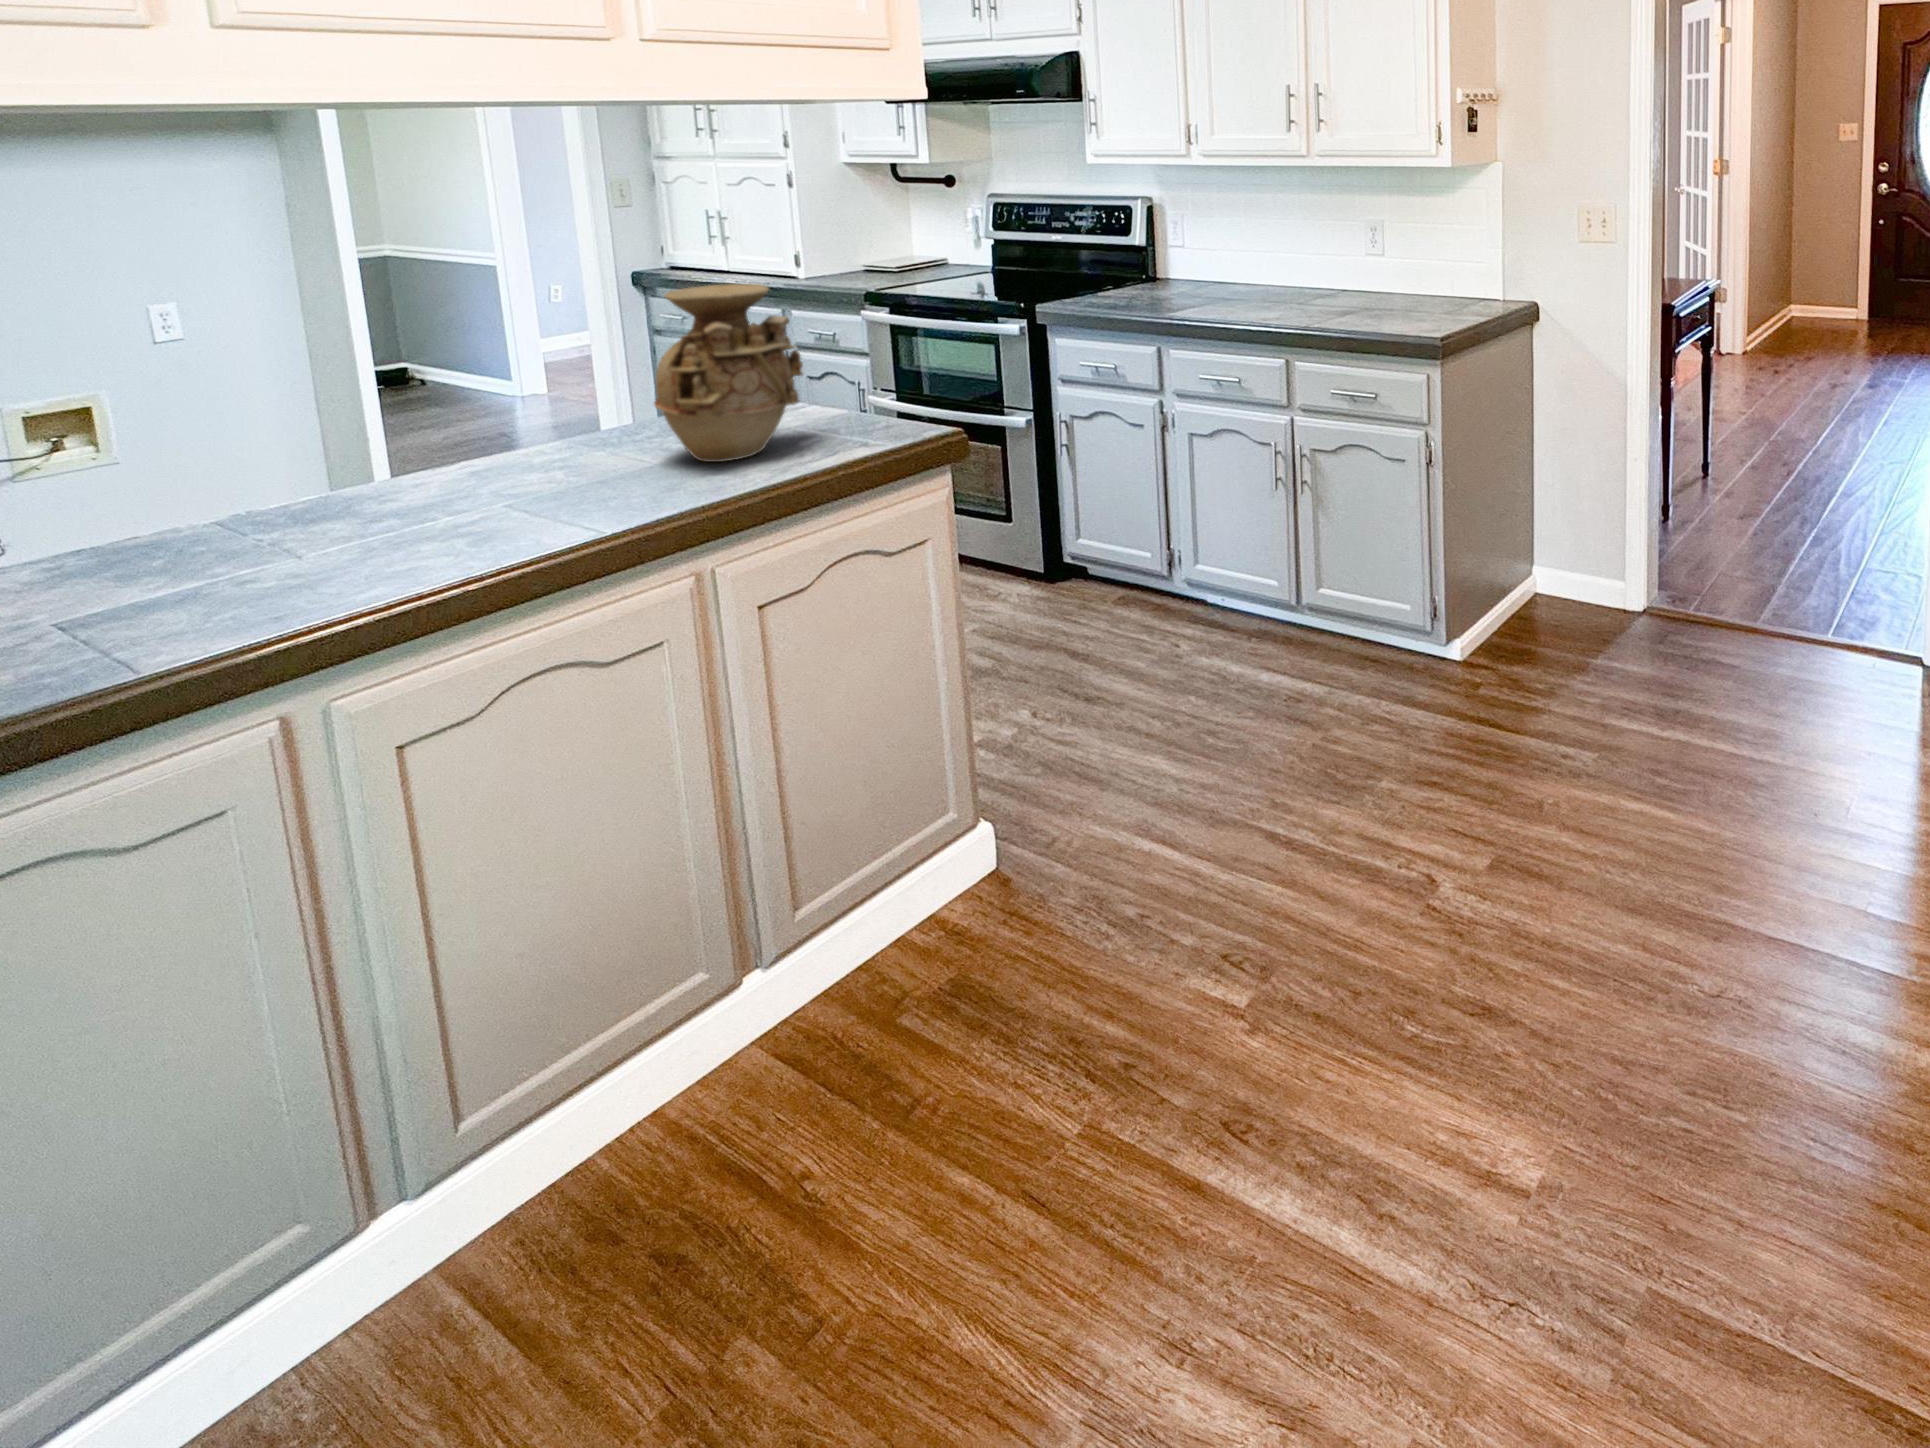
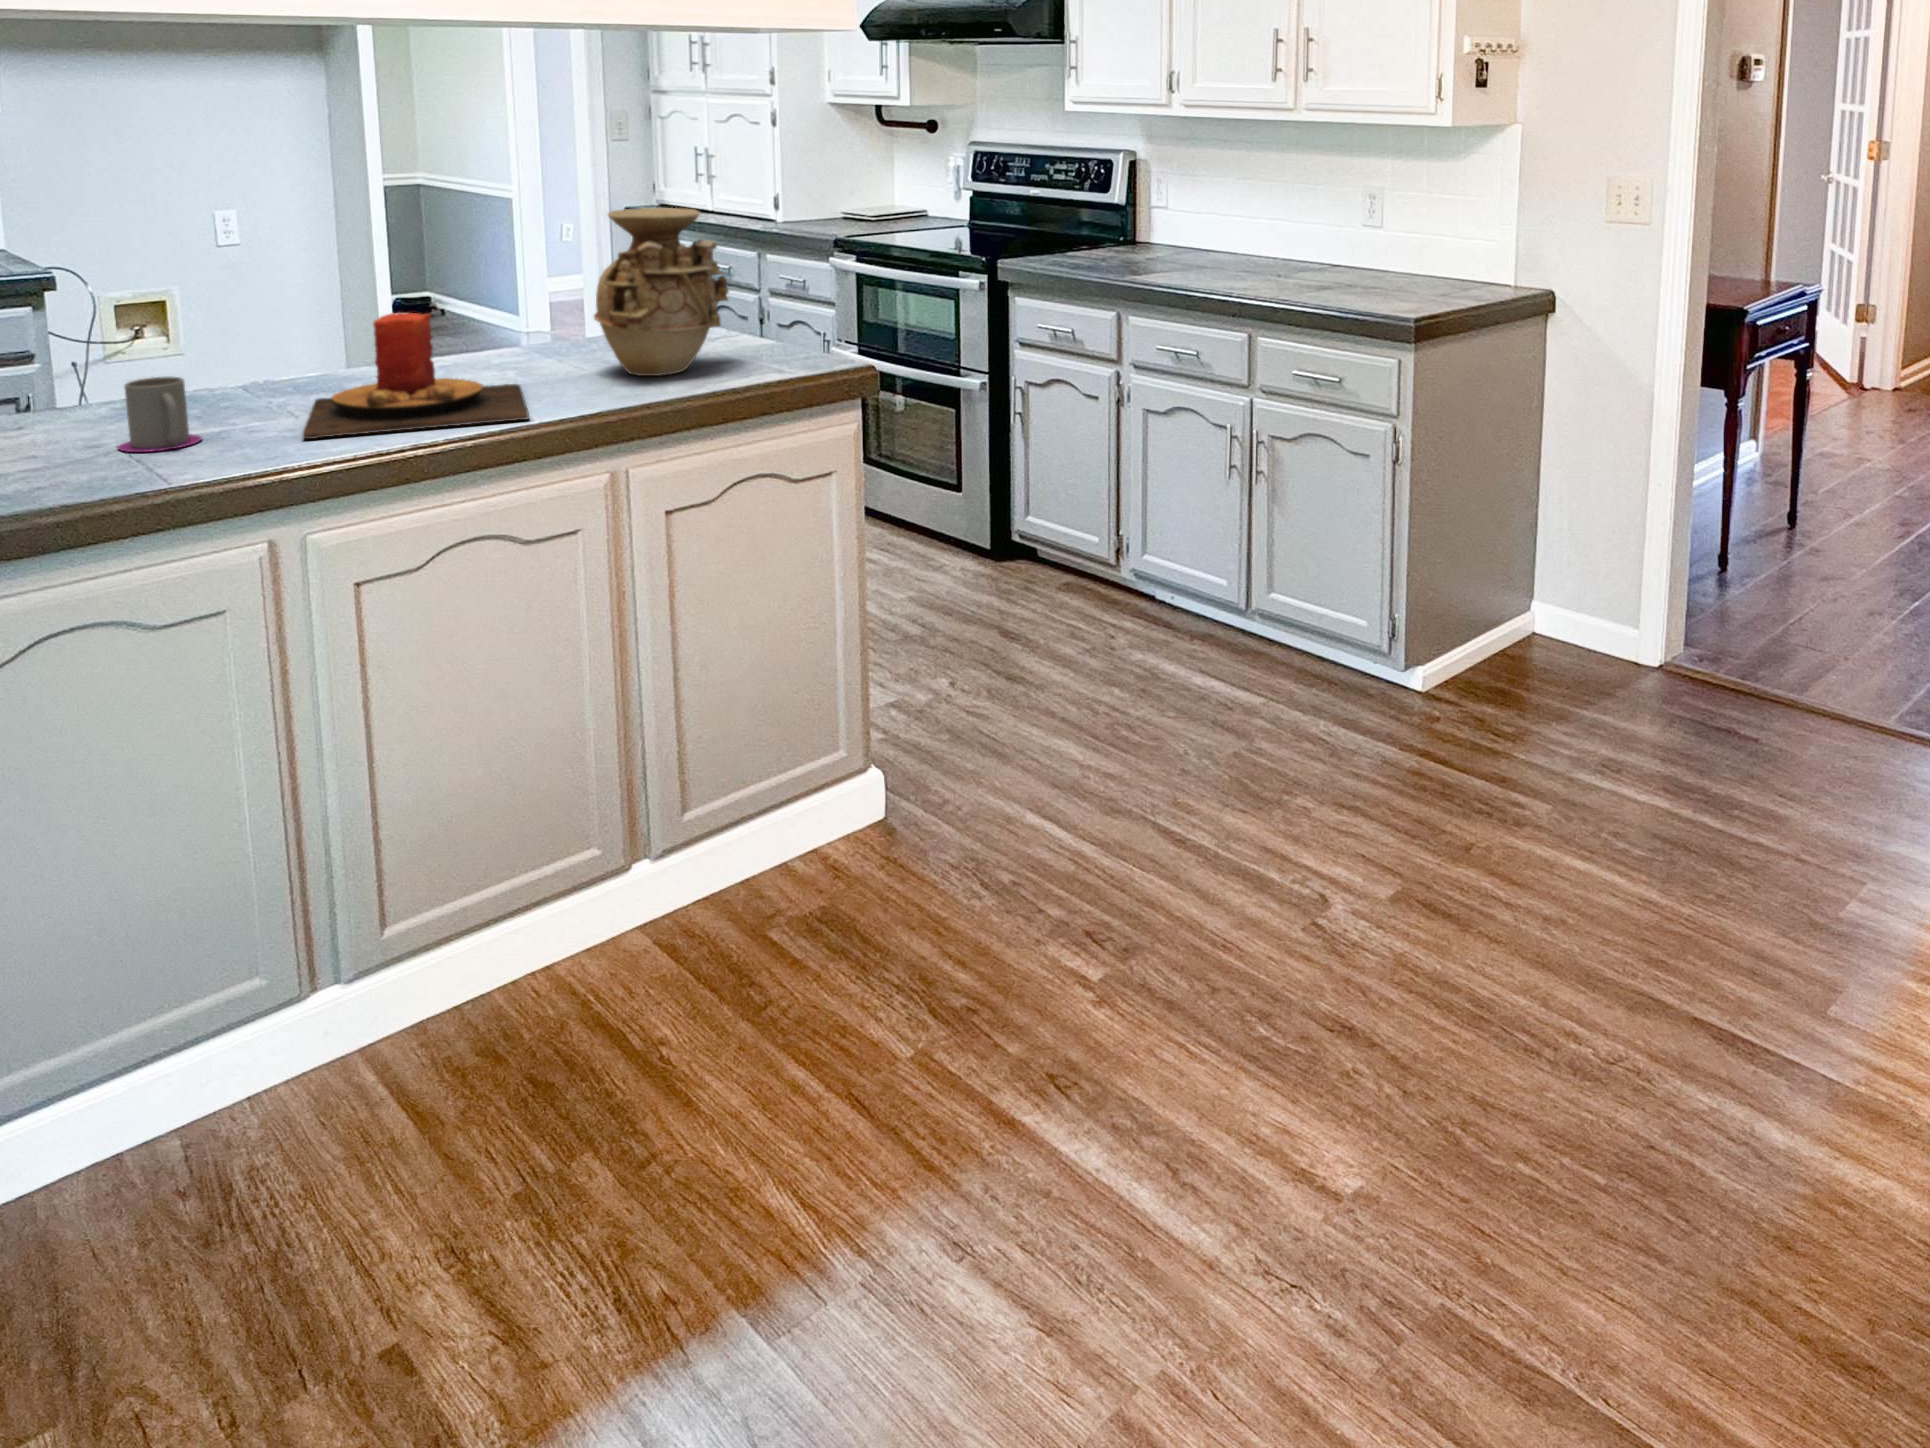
candle: none [308,422,598,586] -> present [303,312,529,439]
mug: none [42,530,166,631] -> present [118,377,202,452]

